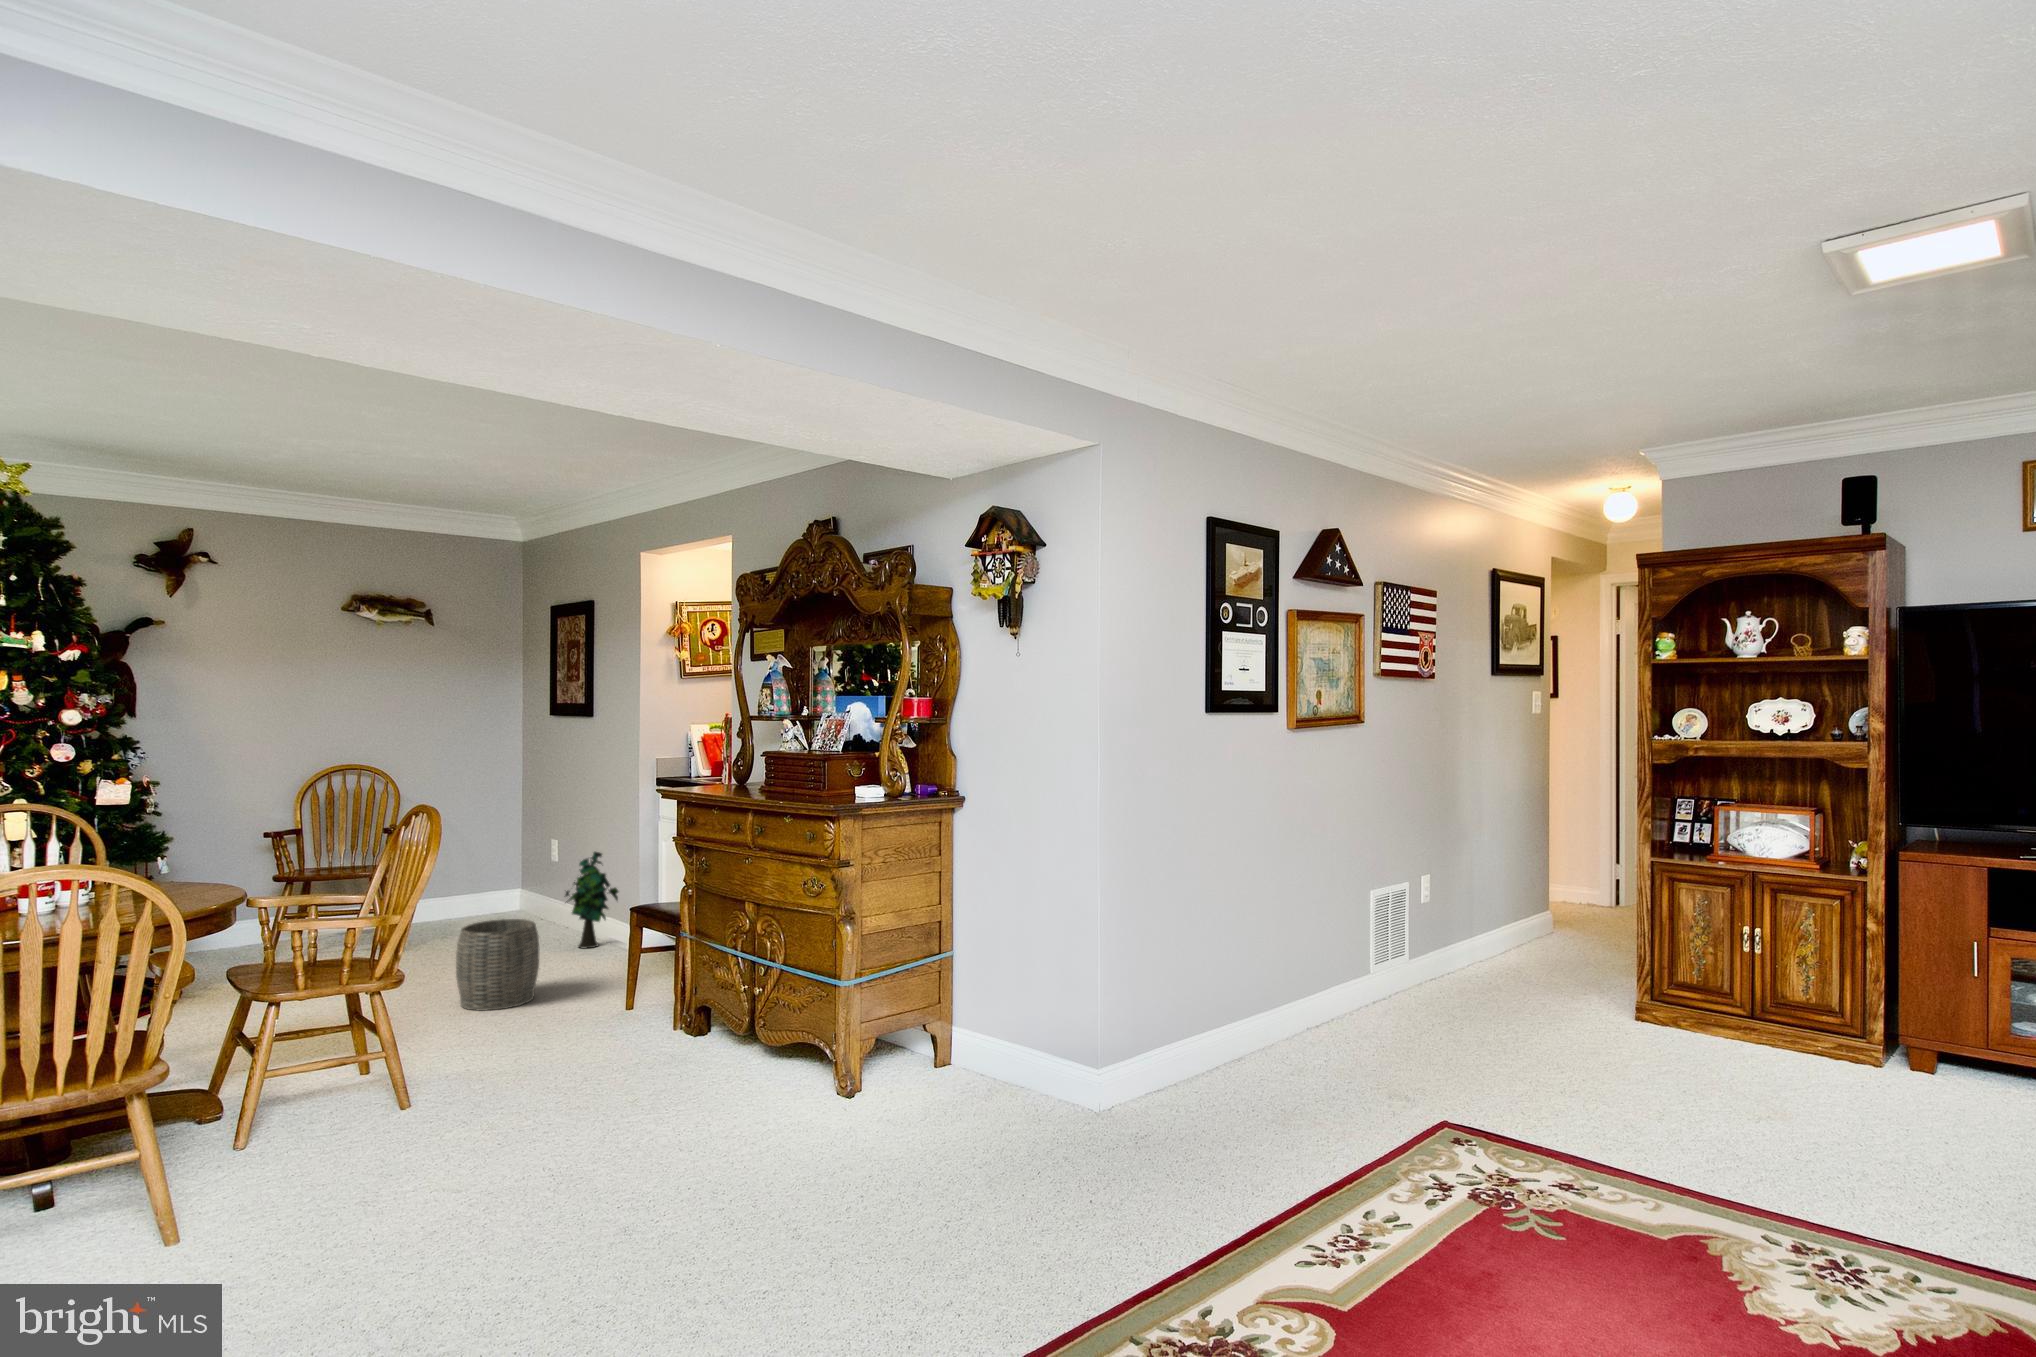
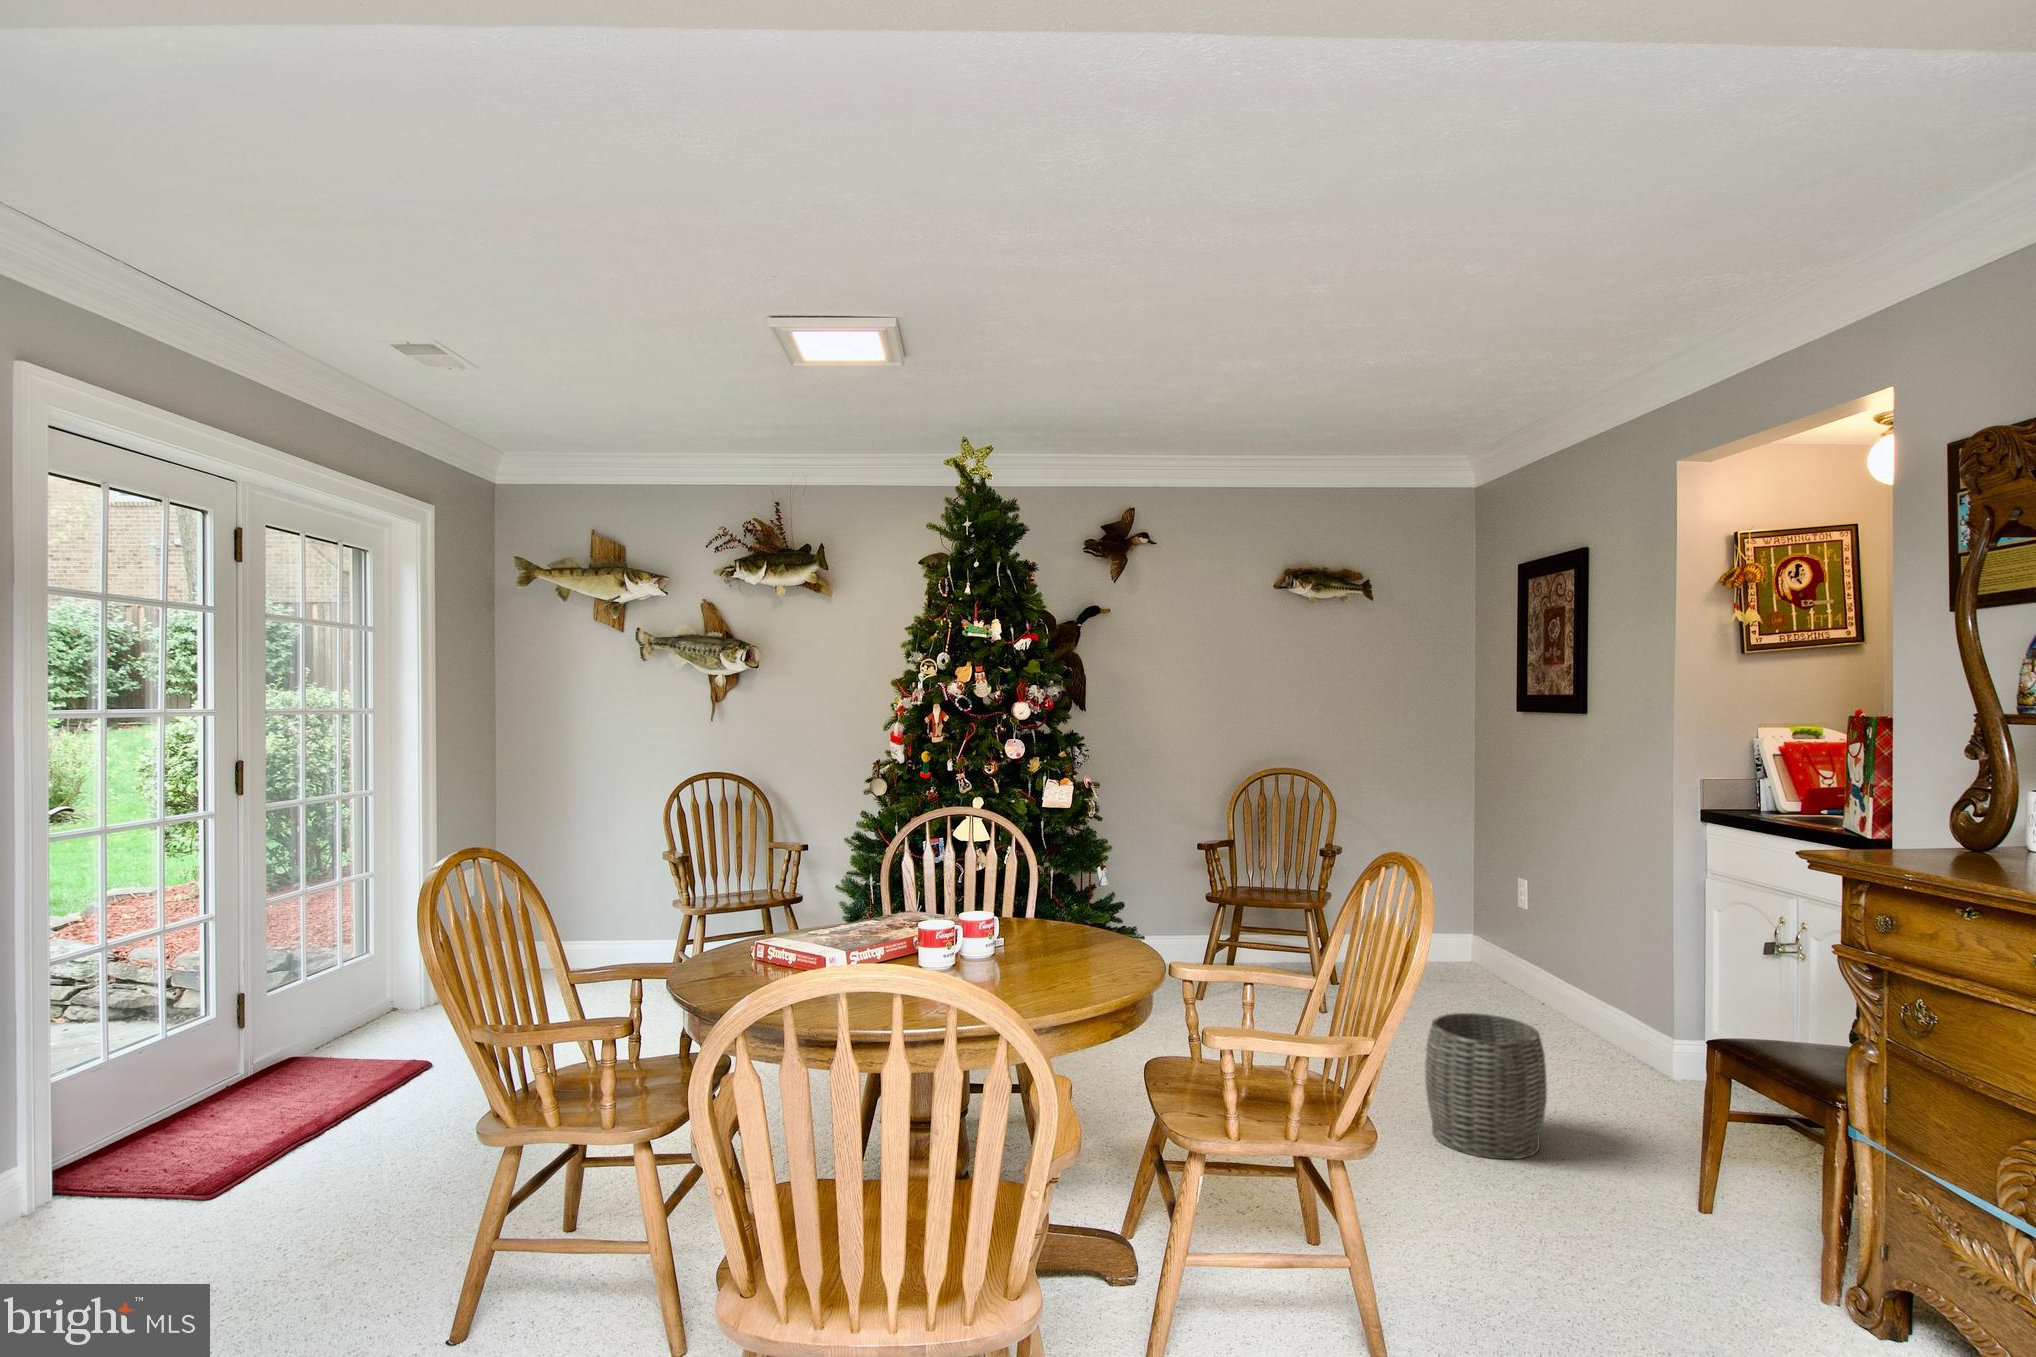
decorative plant: present [565,852,618,948] -> none [1559,918,1646,1062]

